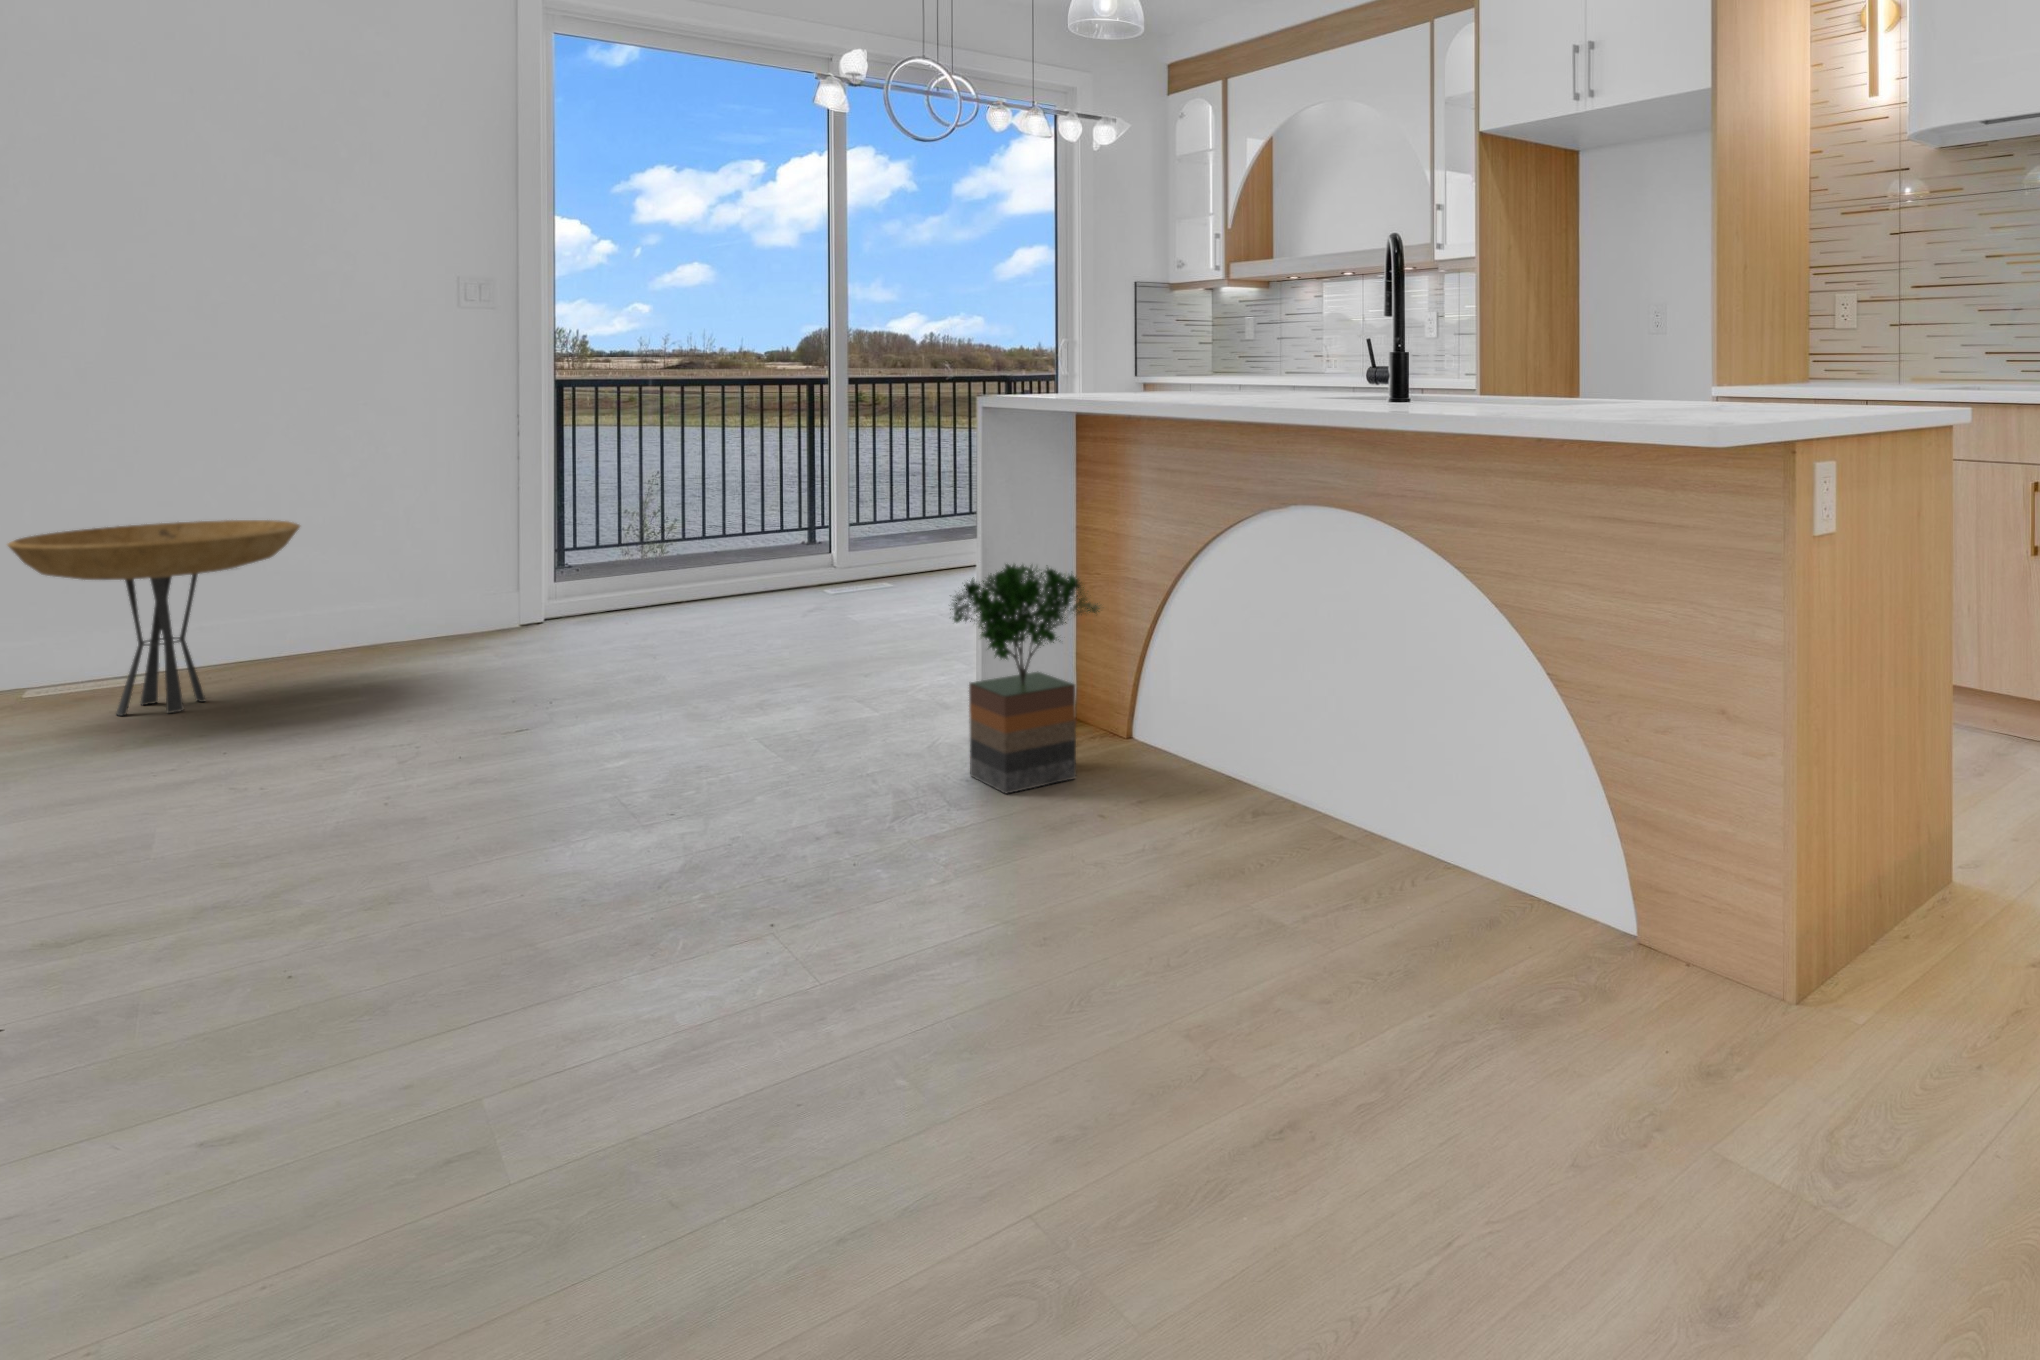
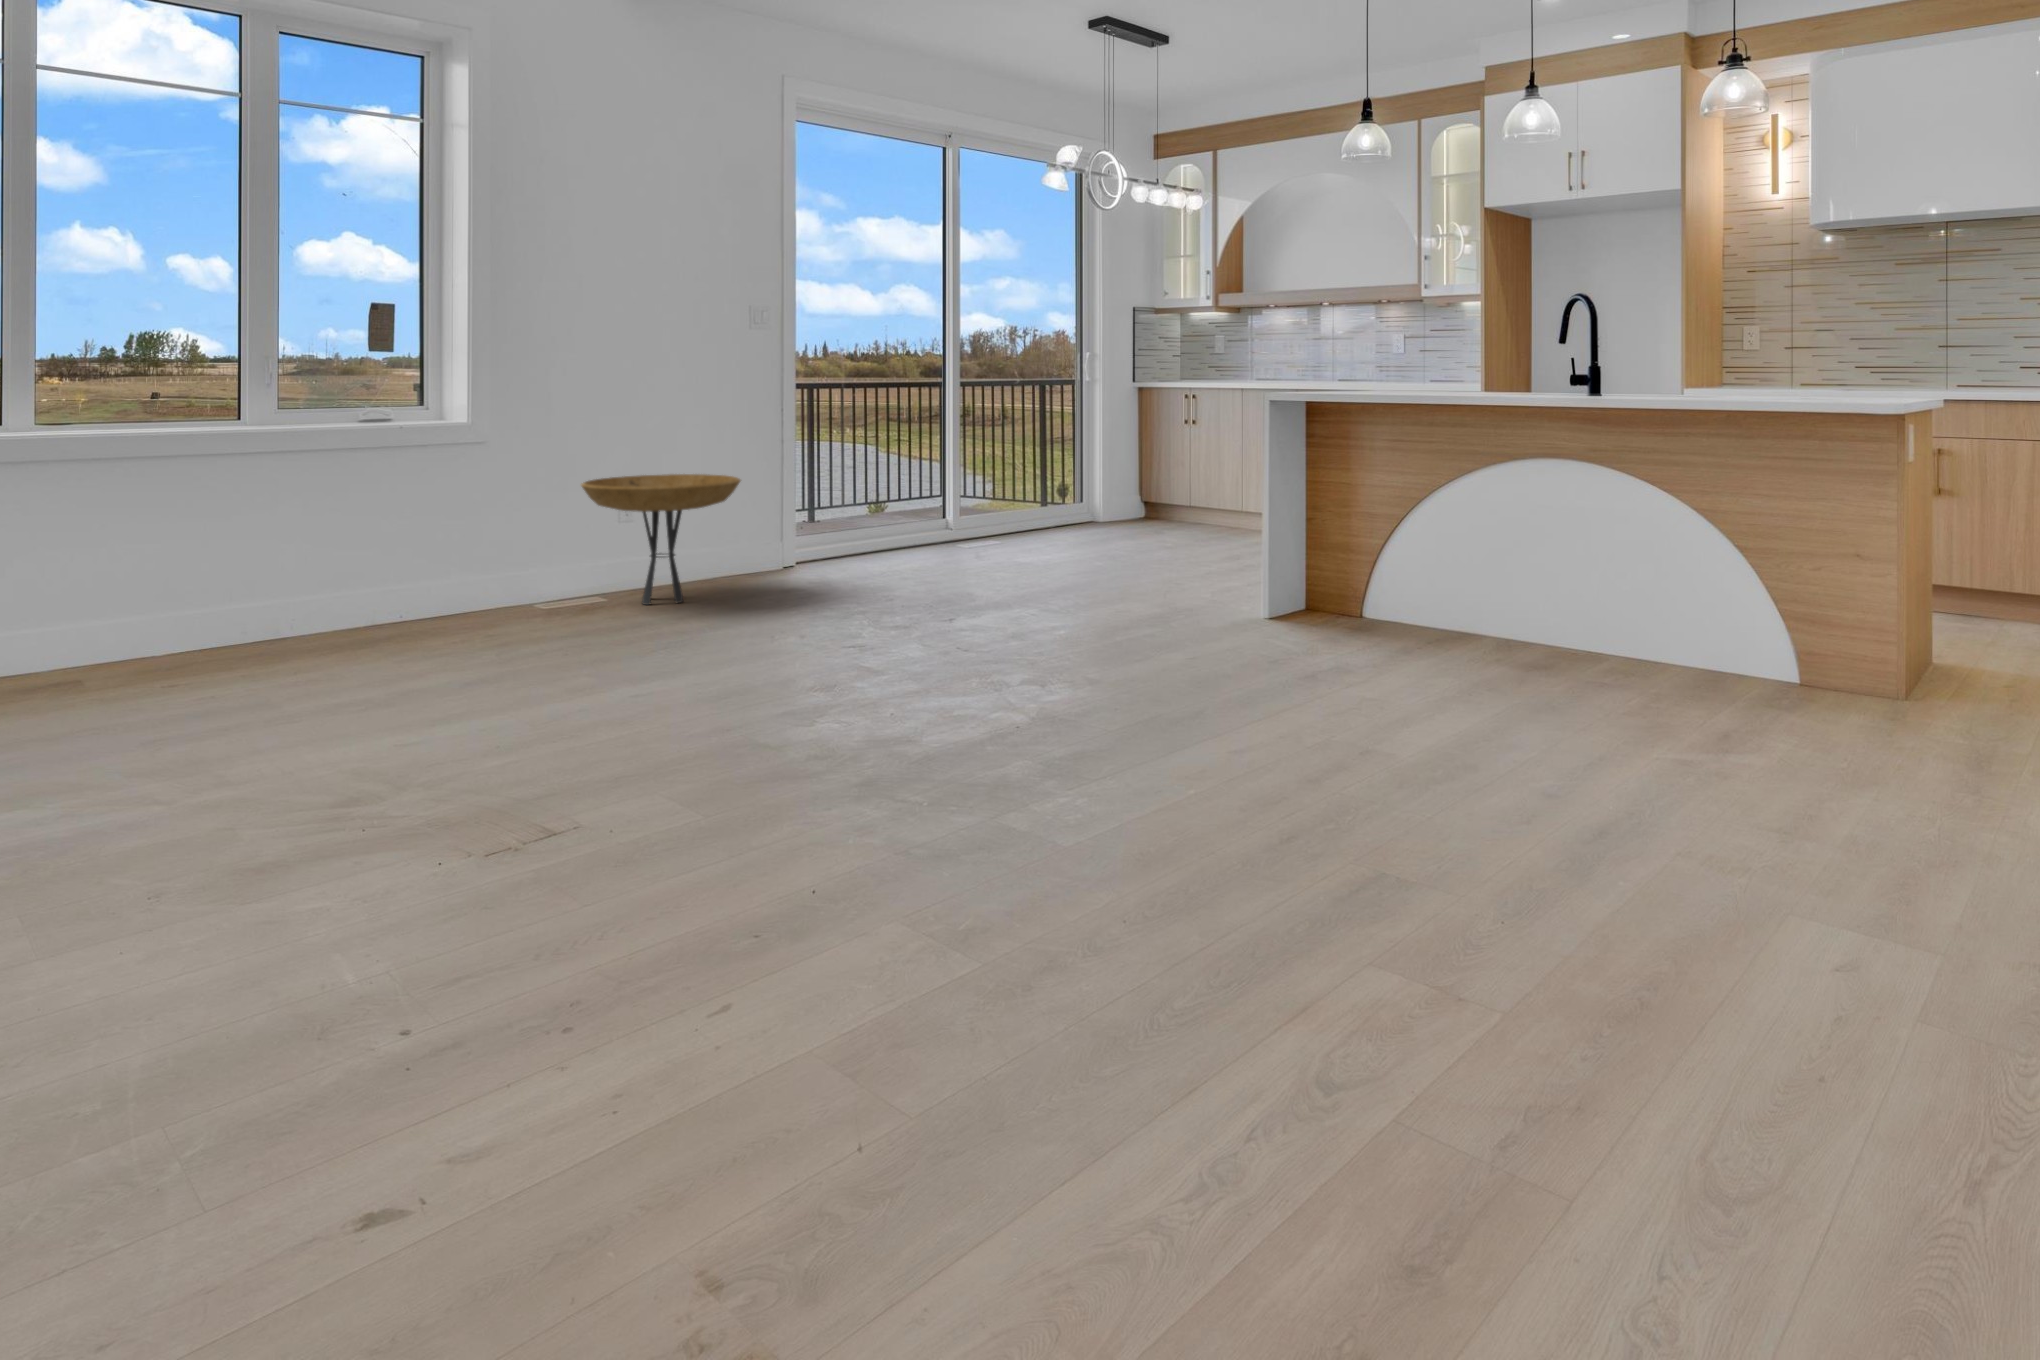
potted tree: present [950,564,1100,794] -> none [1286,493,1375,633]

